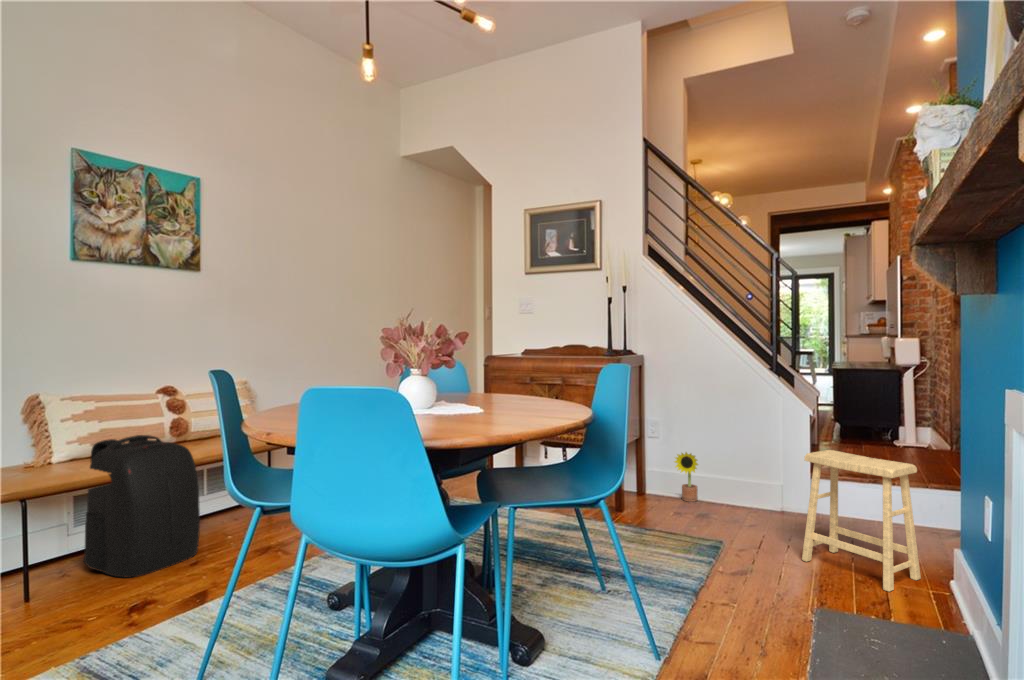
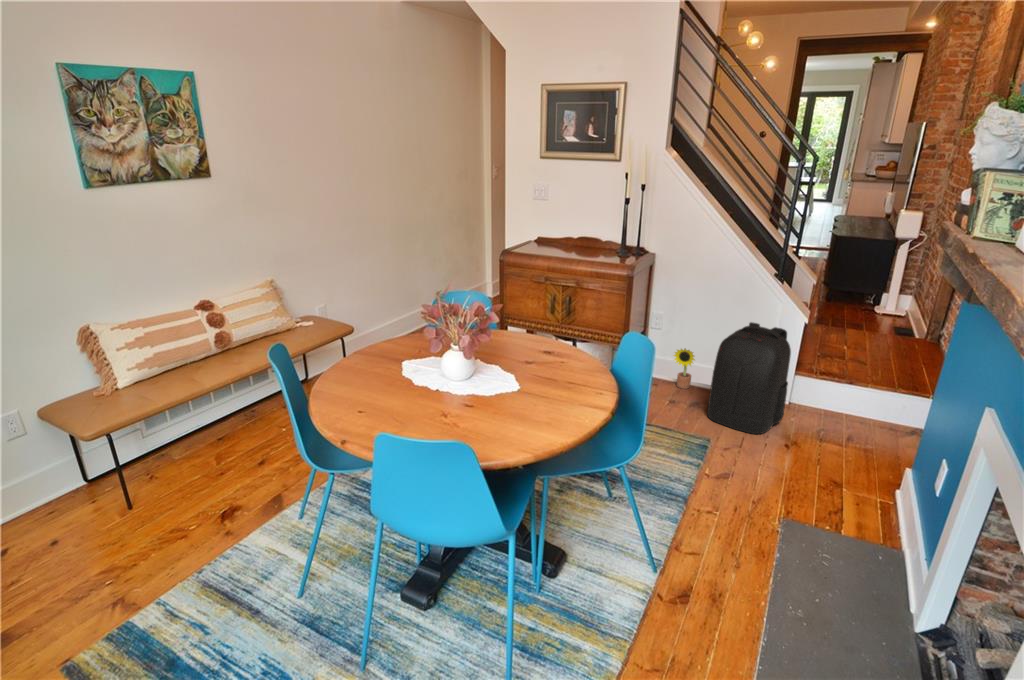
backpack: present [84,435,200,578] -> present [708,322,791,434]
footstool: present [802,450,921,592] -> none [776,373,891,499]

